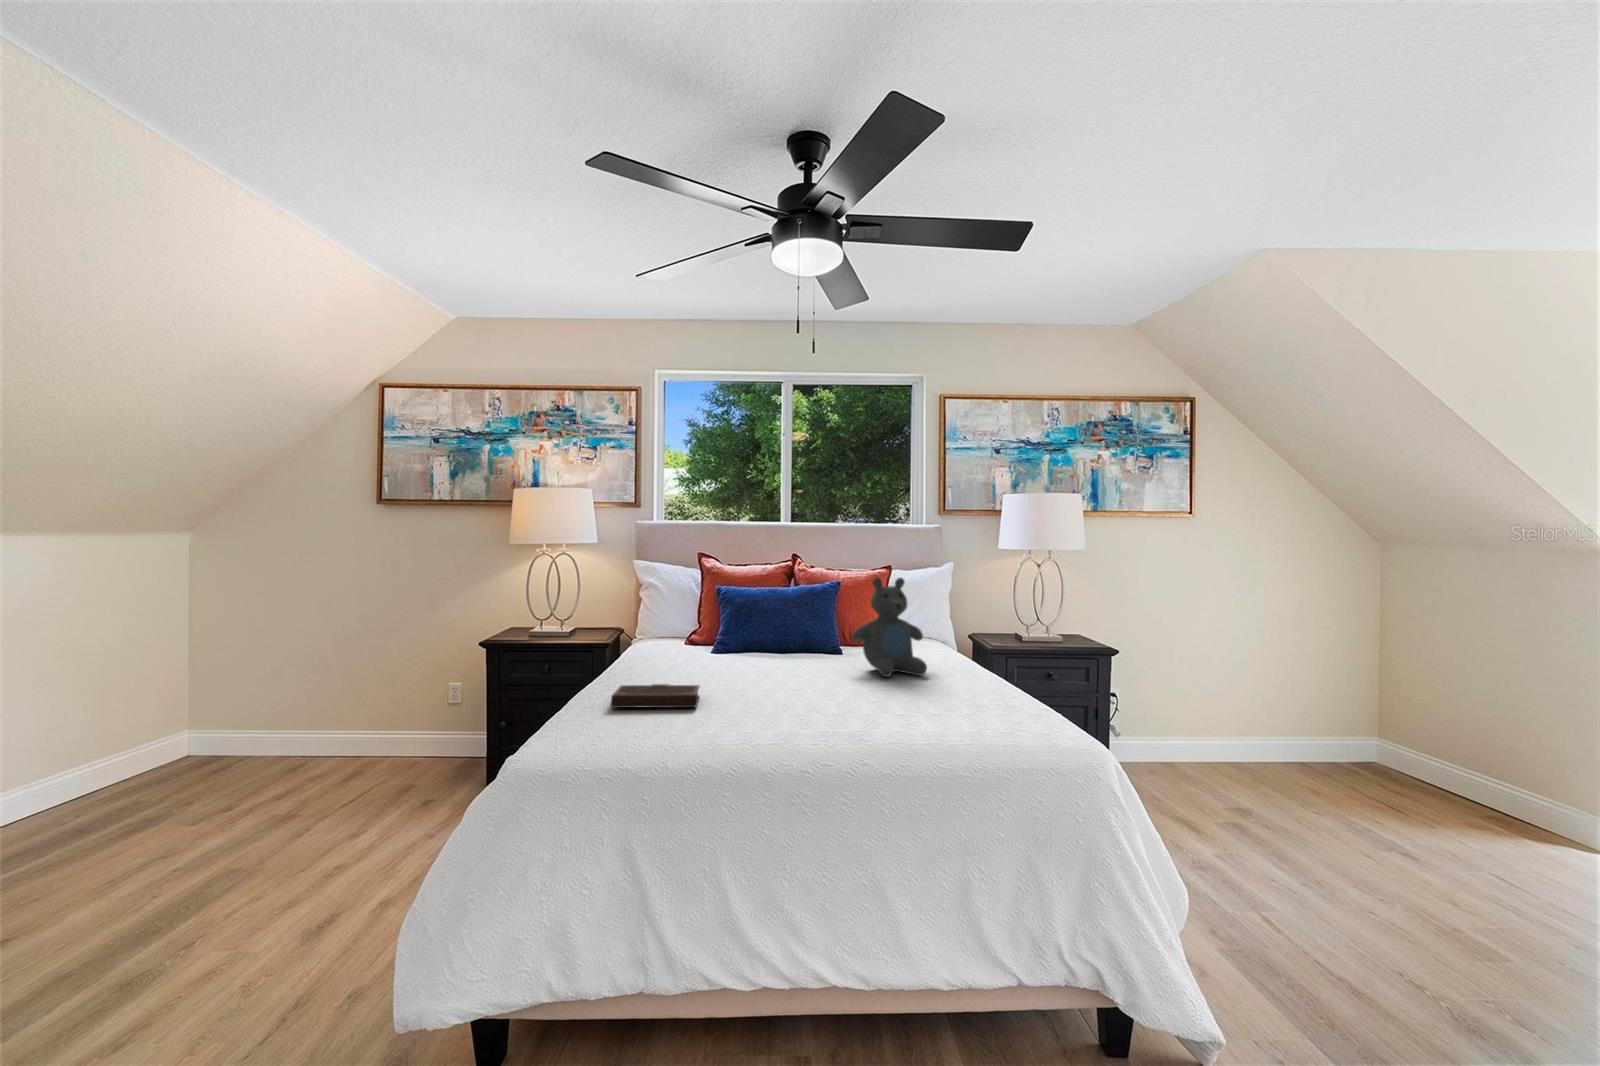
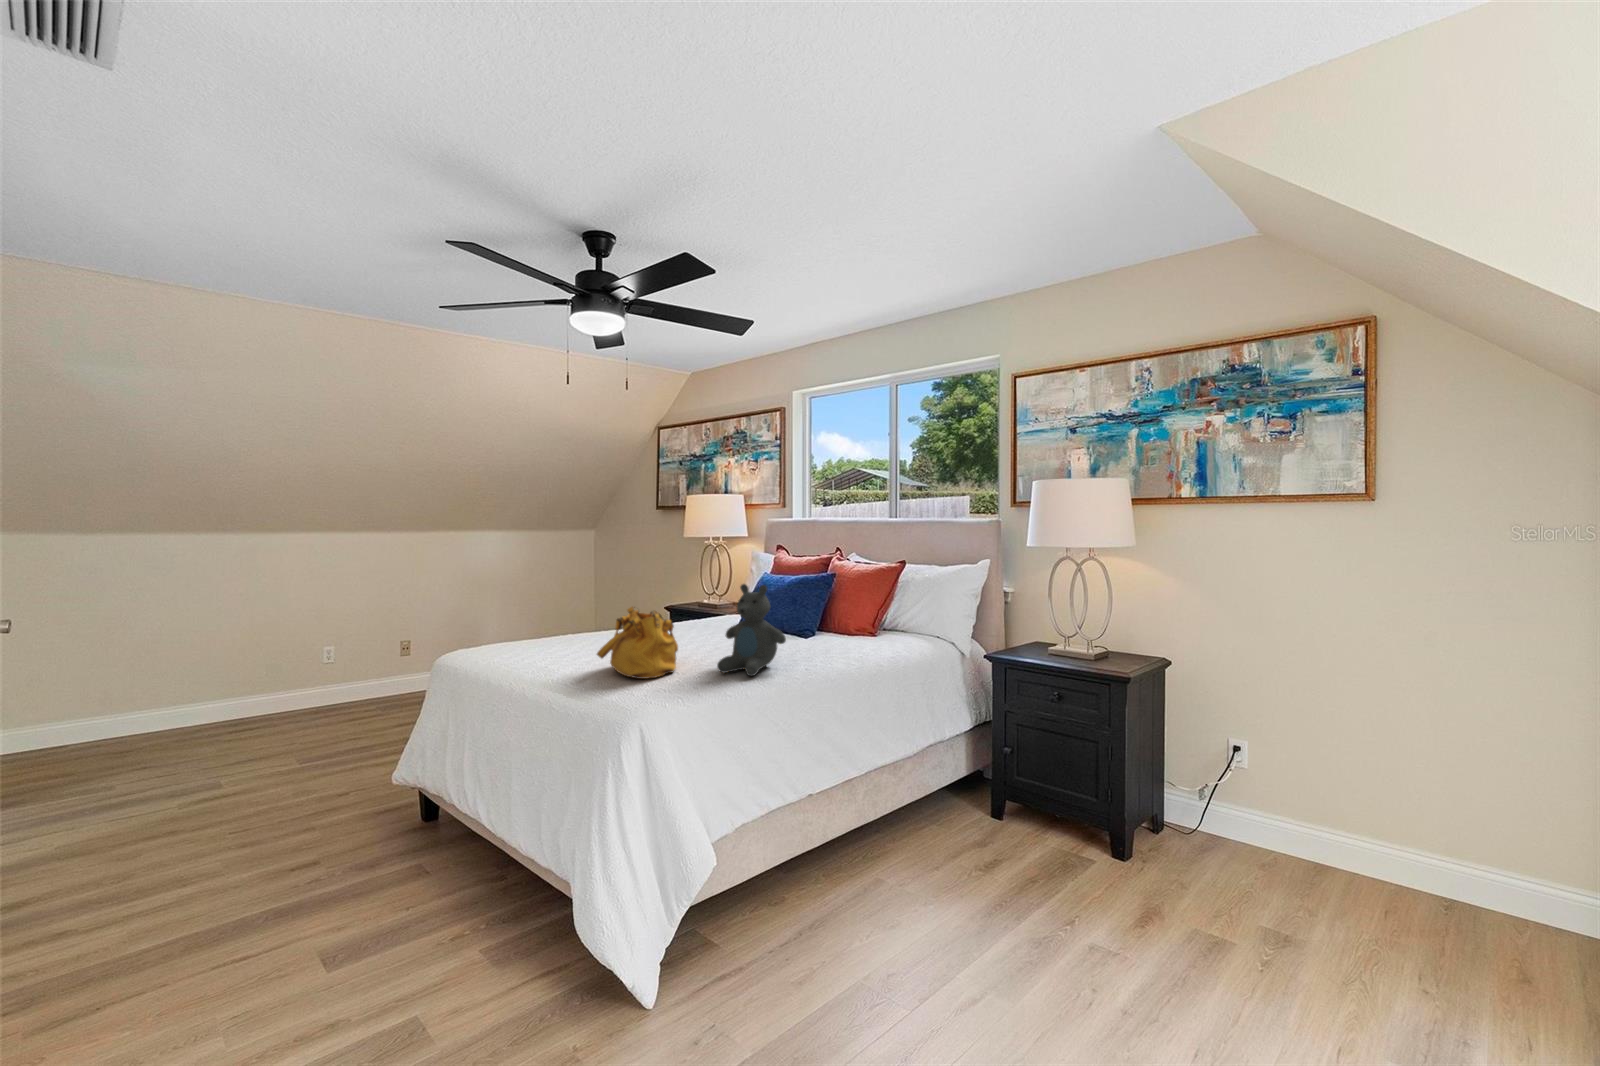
handbag: none [741,609,844,694] -> present [597,607,678,679]
notebook: present [611,684,699,708] -> none [519,650,583,673]

